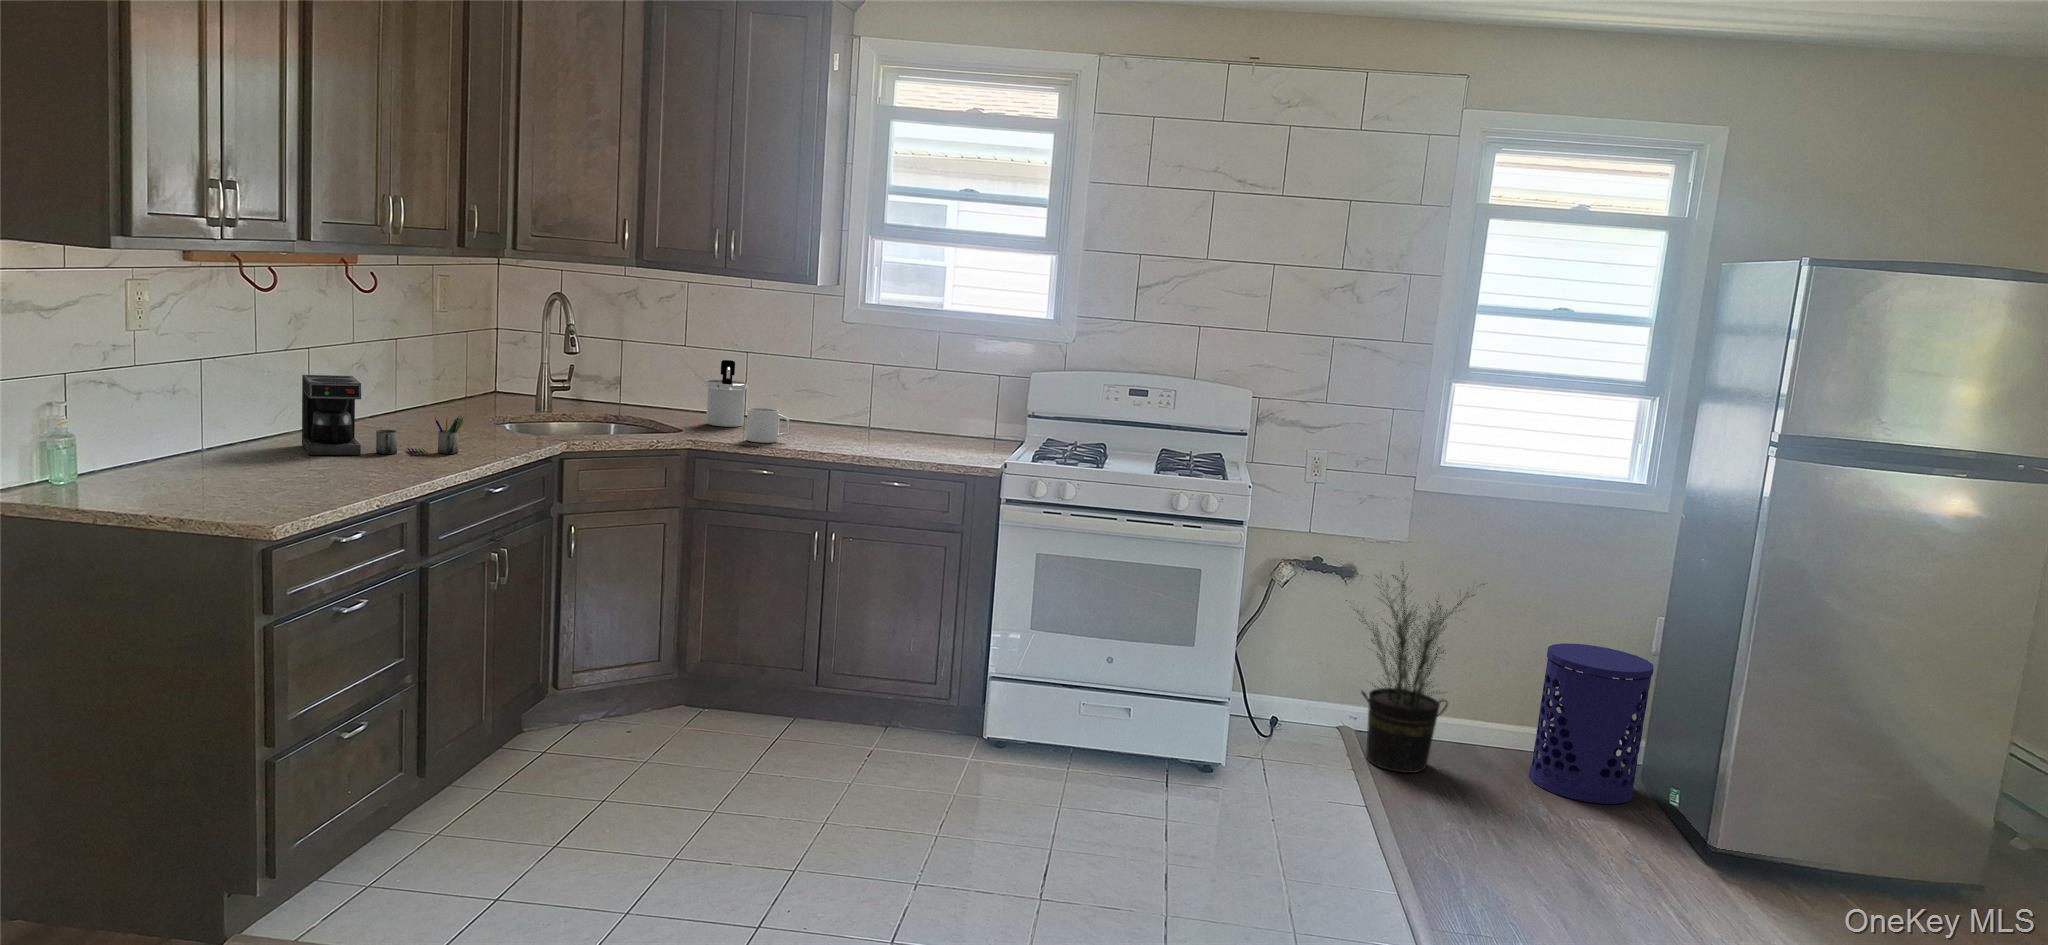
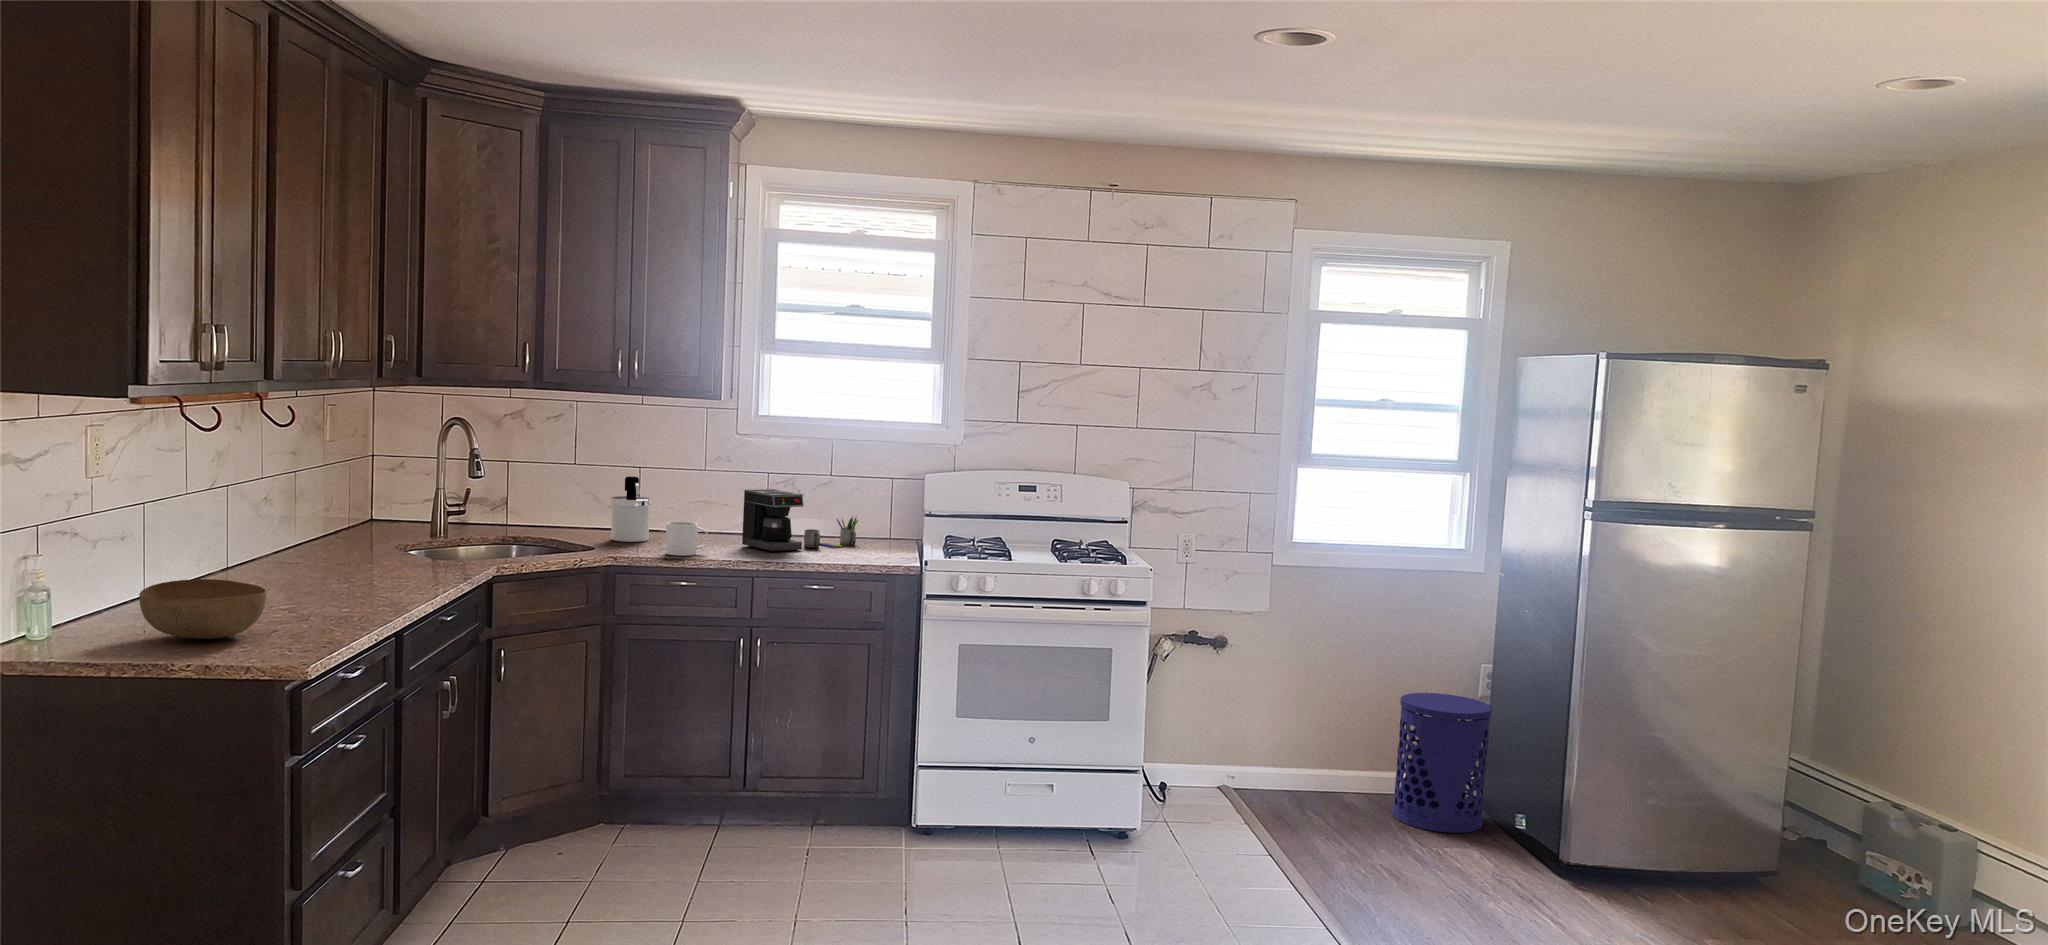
coffee maker: present [302,375,464,455] -> present [742,489,858,551]
bowl: none [144,434,271,493] -> present [139,579,267,639]
potted plant: present [1346,570,1475,773] -> none [1224,629,1351,822]

